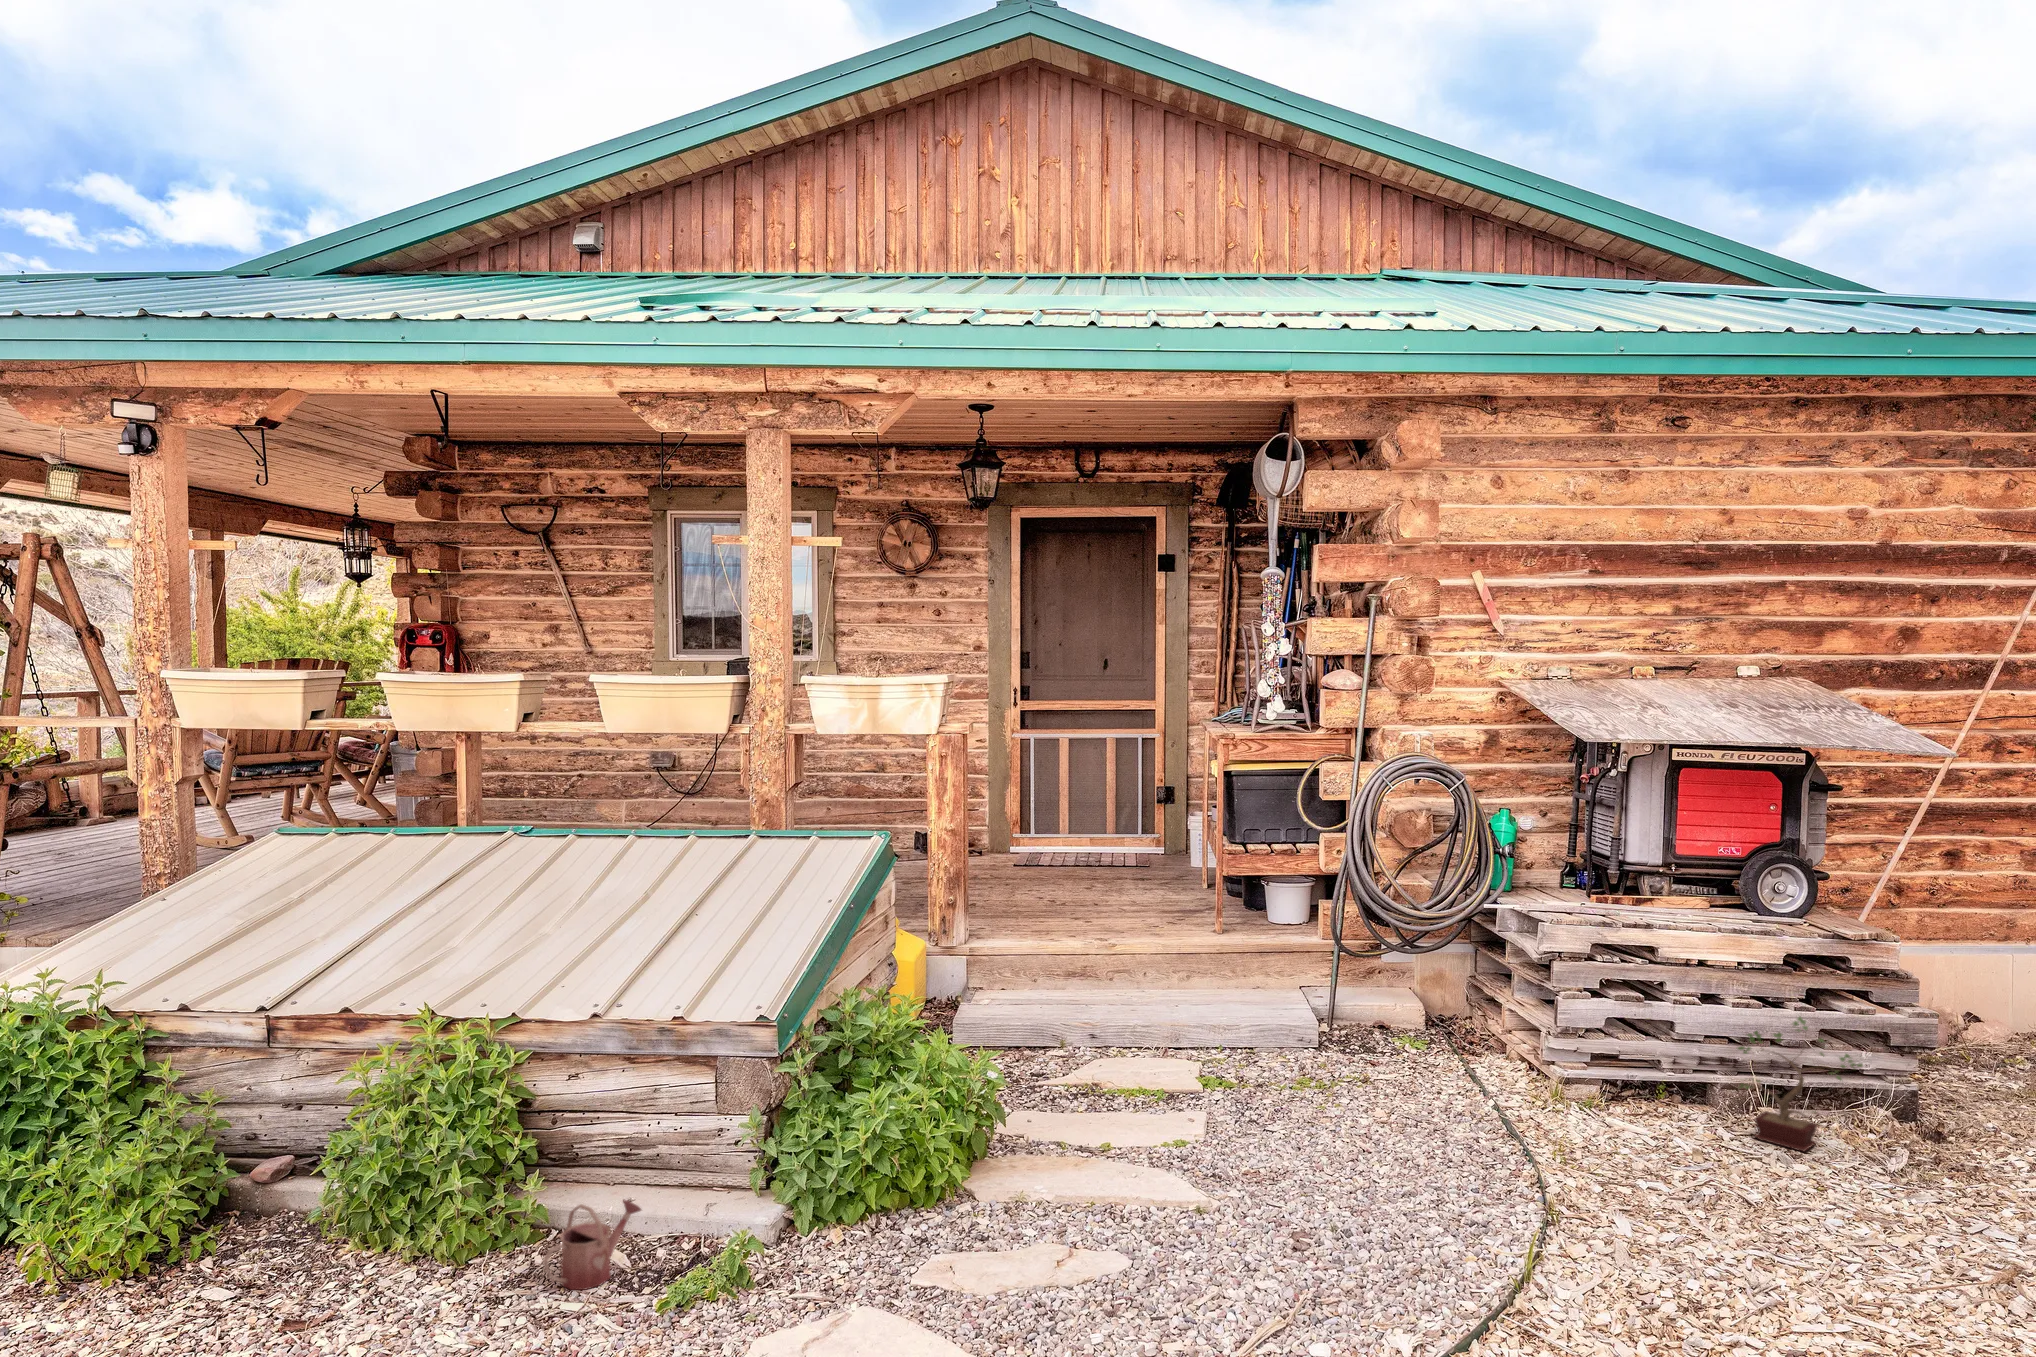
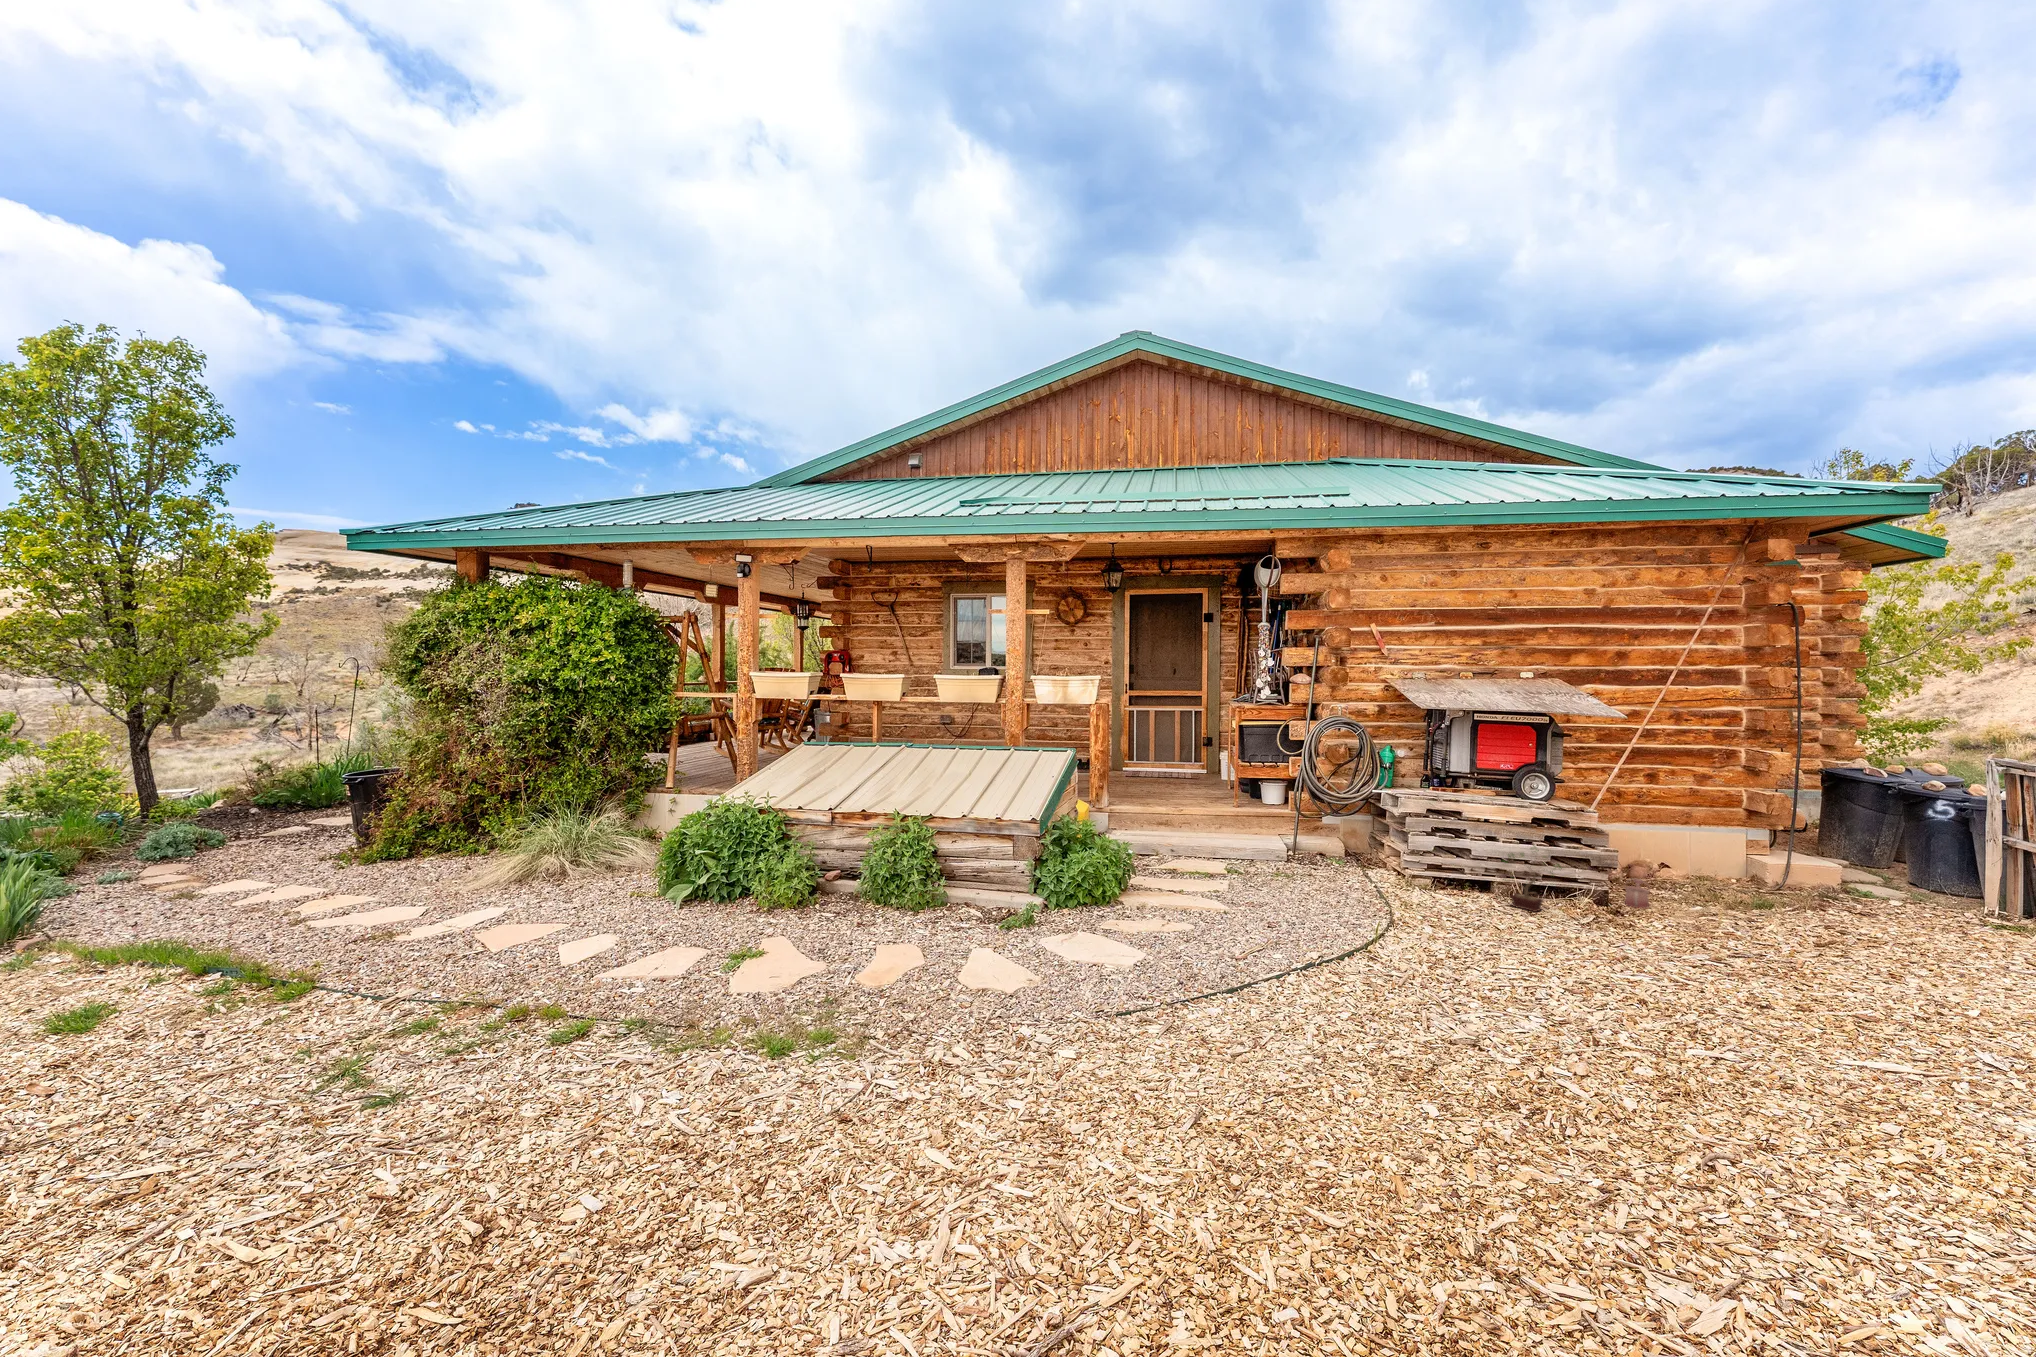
watering can: present [543,1200,641,1290] -> present [1625,879,1649,908]

